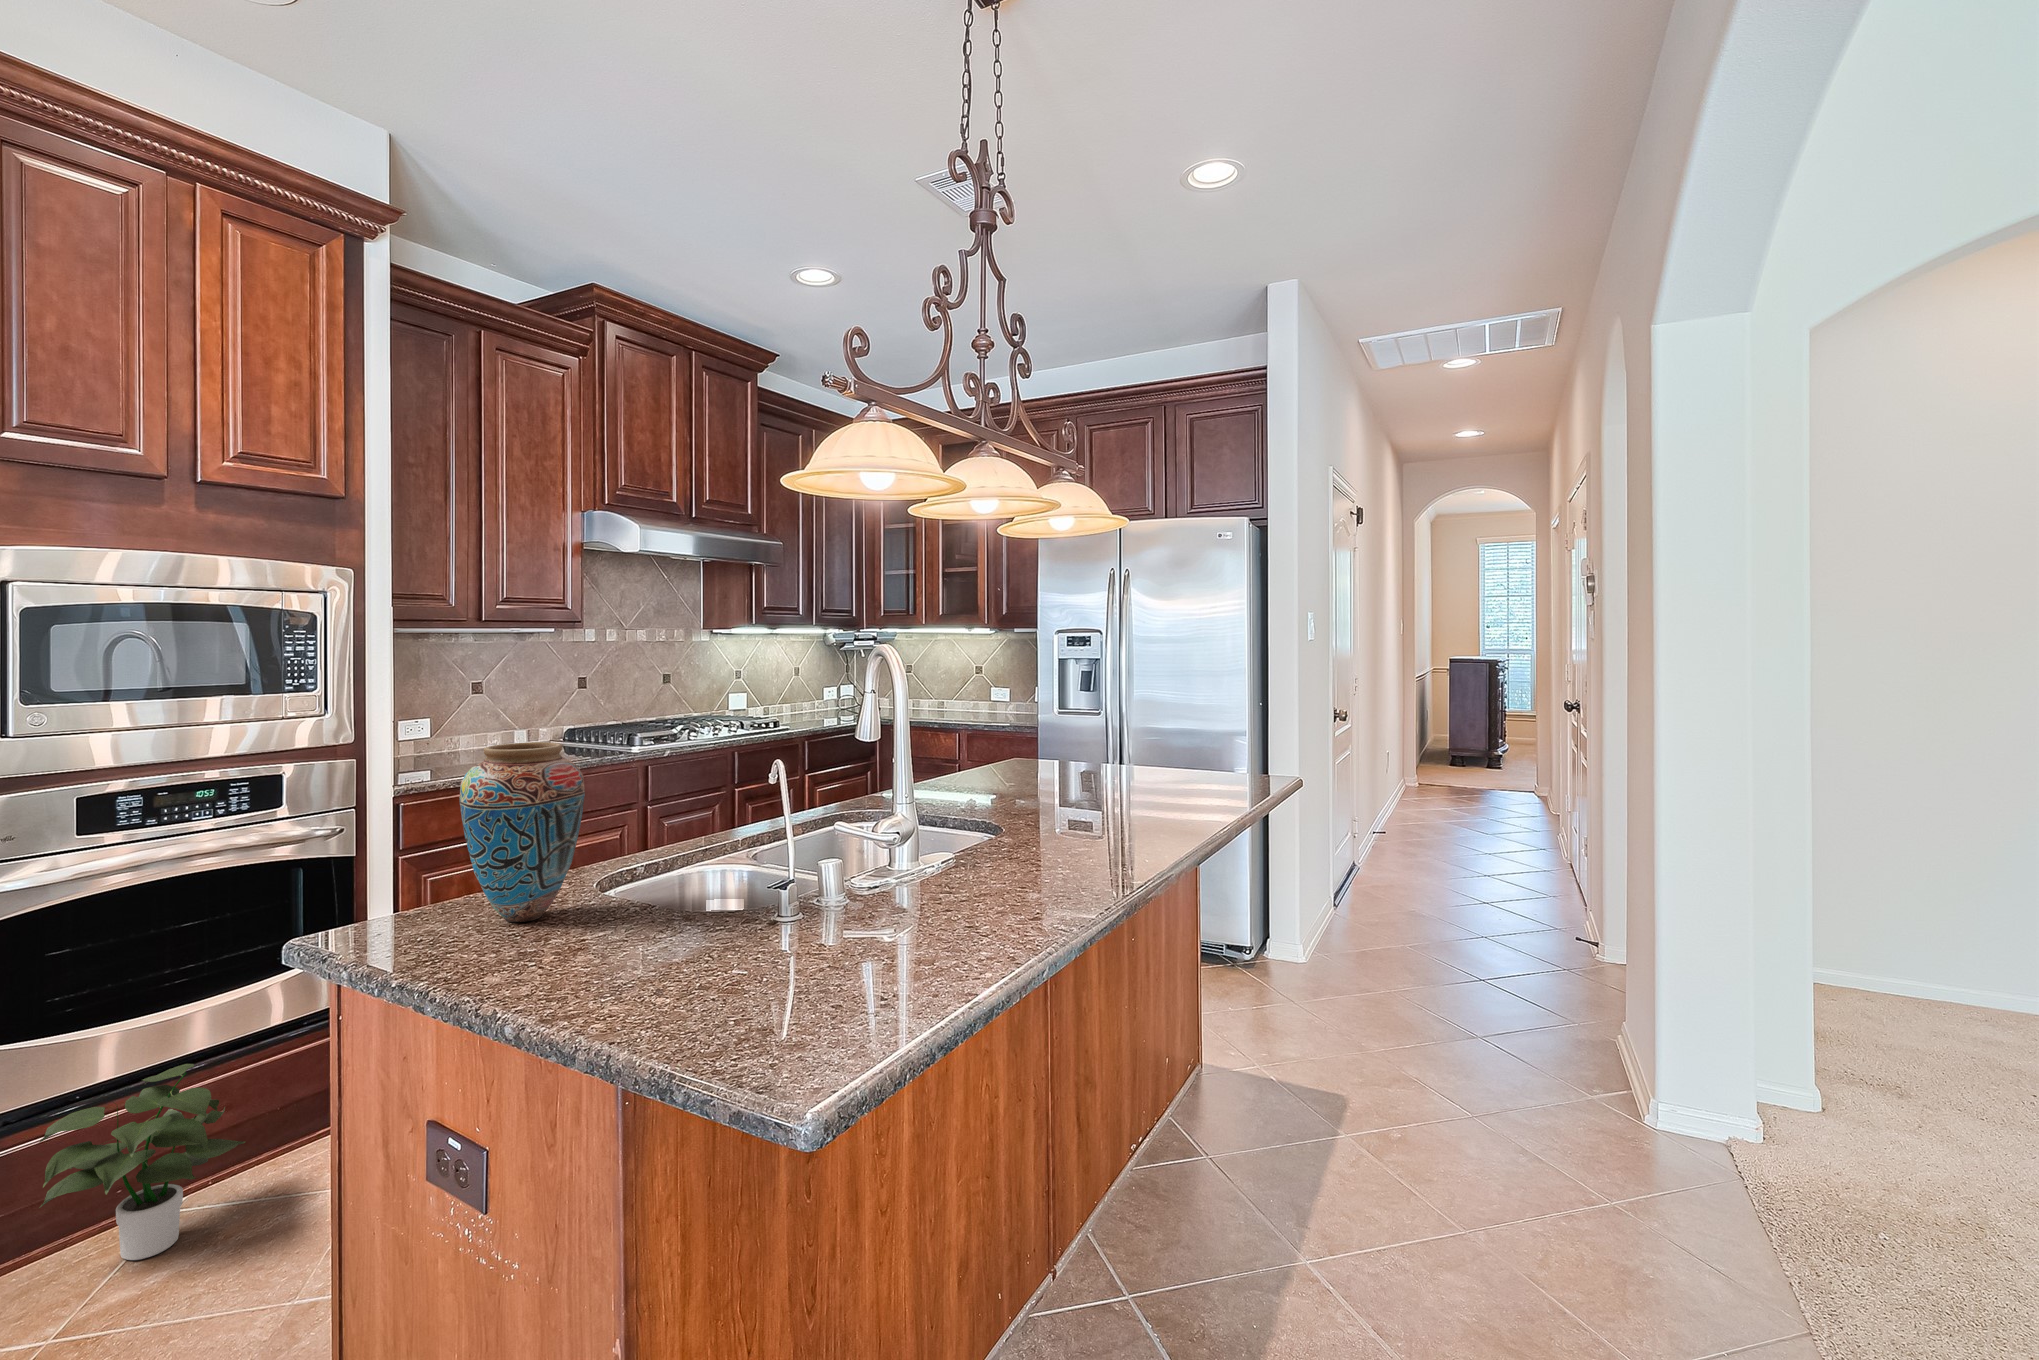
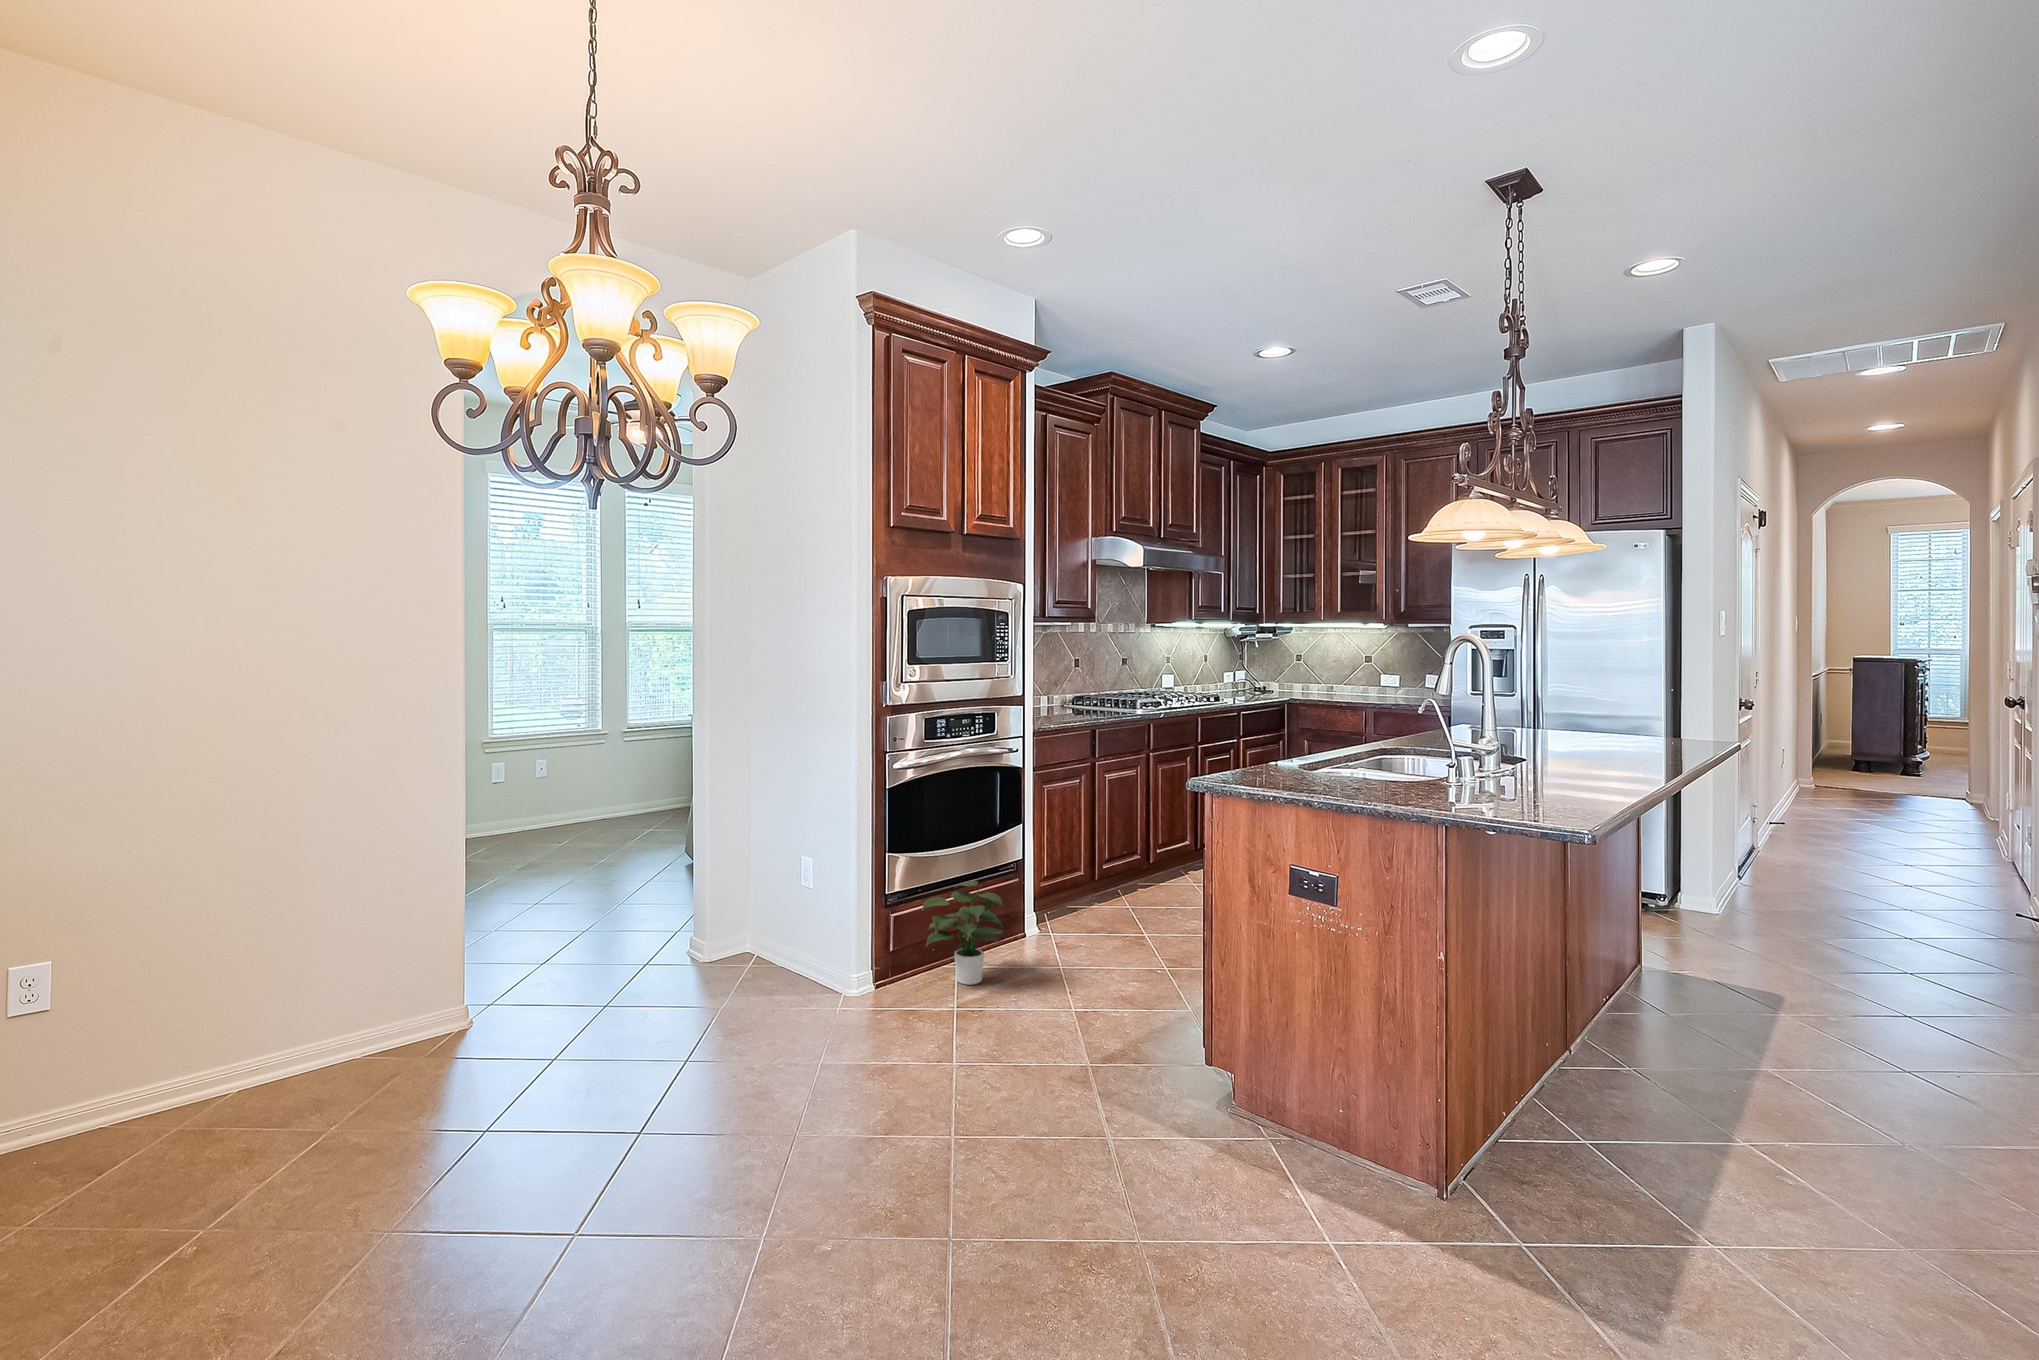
vase: present [459,742,585,922] -> none [1271,685,1335,778]

